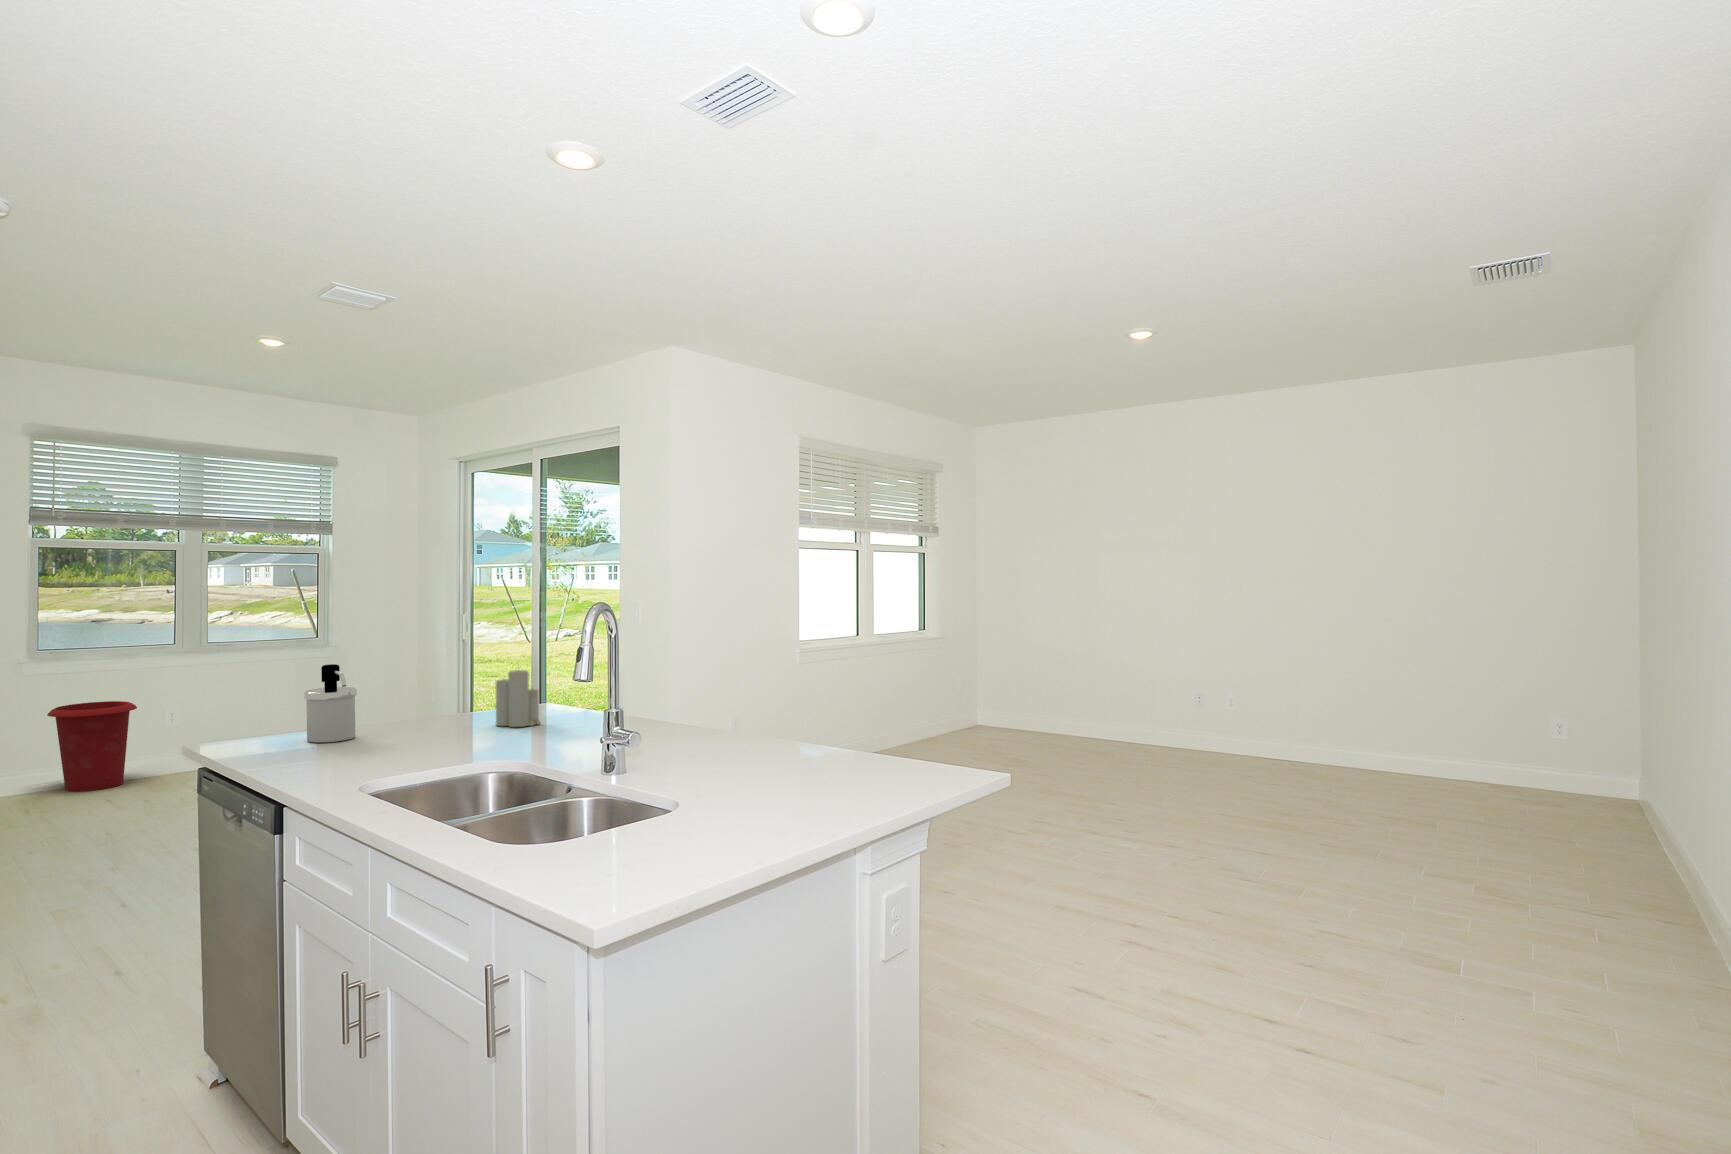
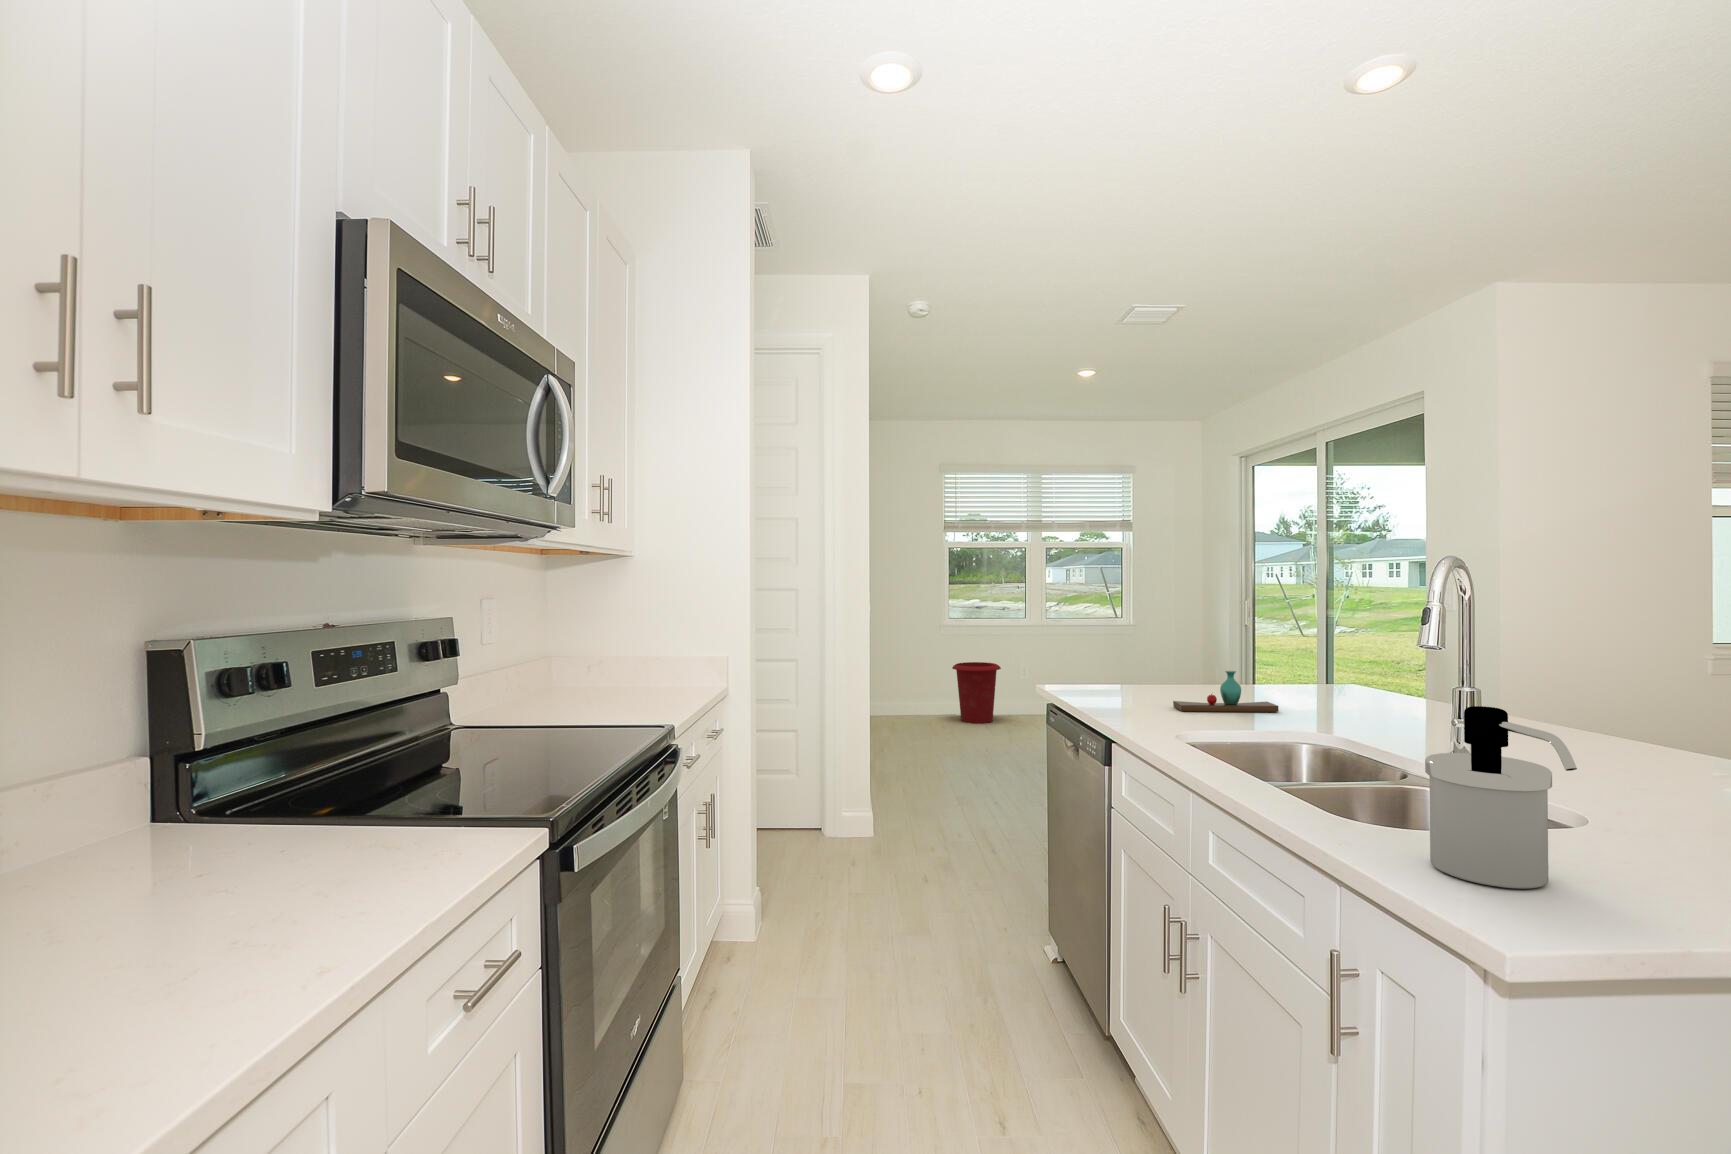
soap dispenser: present [304,664,357,743] -> present [1425,706,1577,889]
candle: present [496,670,540,727] -> none [1295,640,1345,704]
vase: none [364,705,476,755] -> present [1173,671,1279,712]

